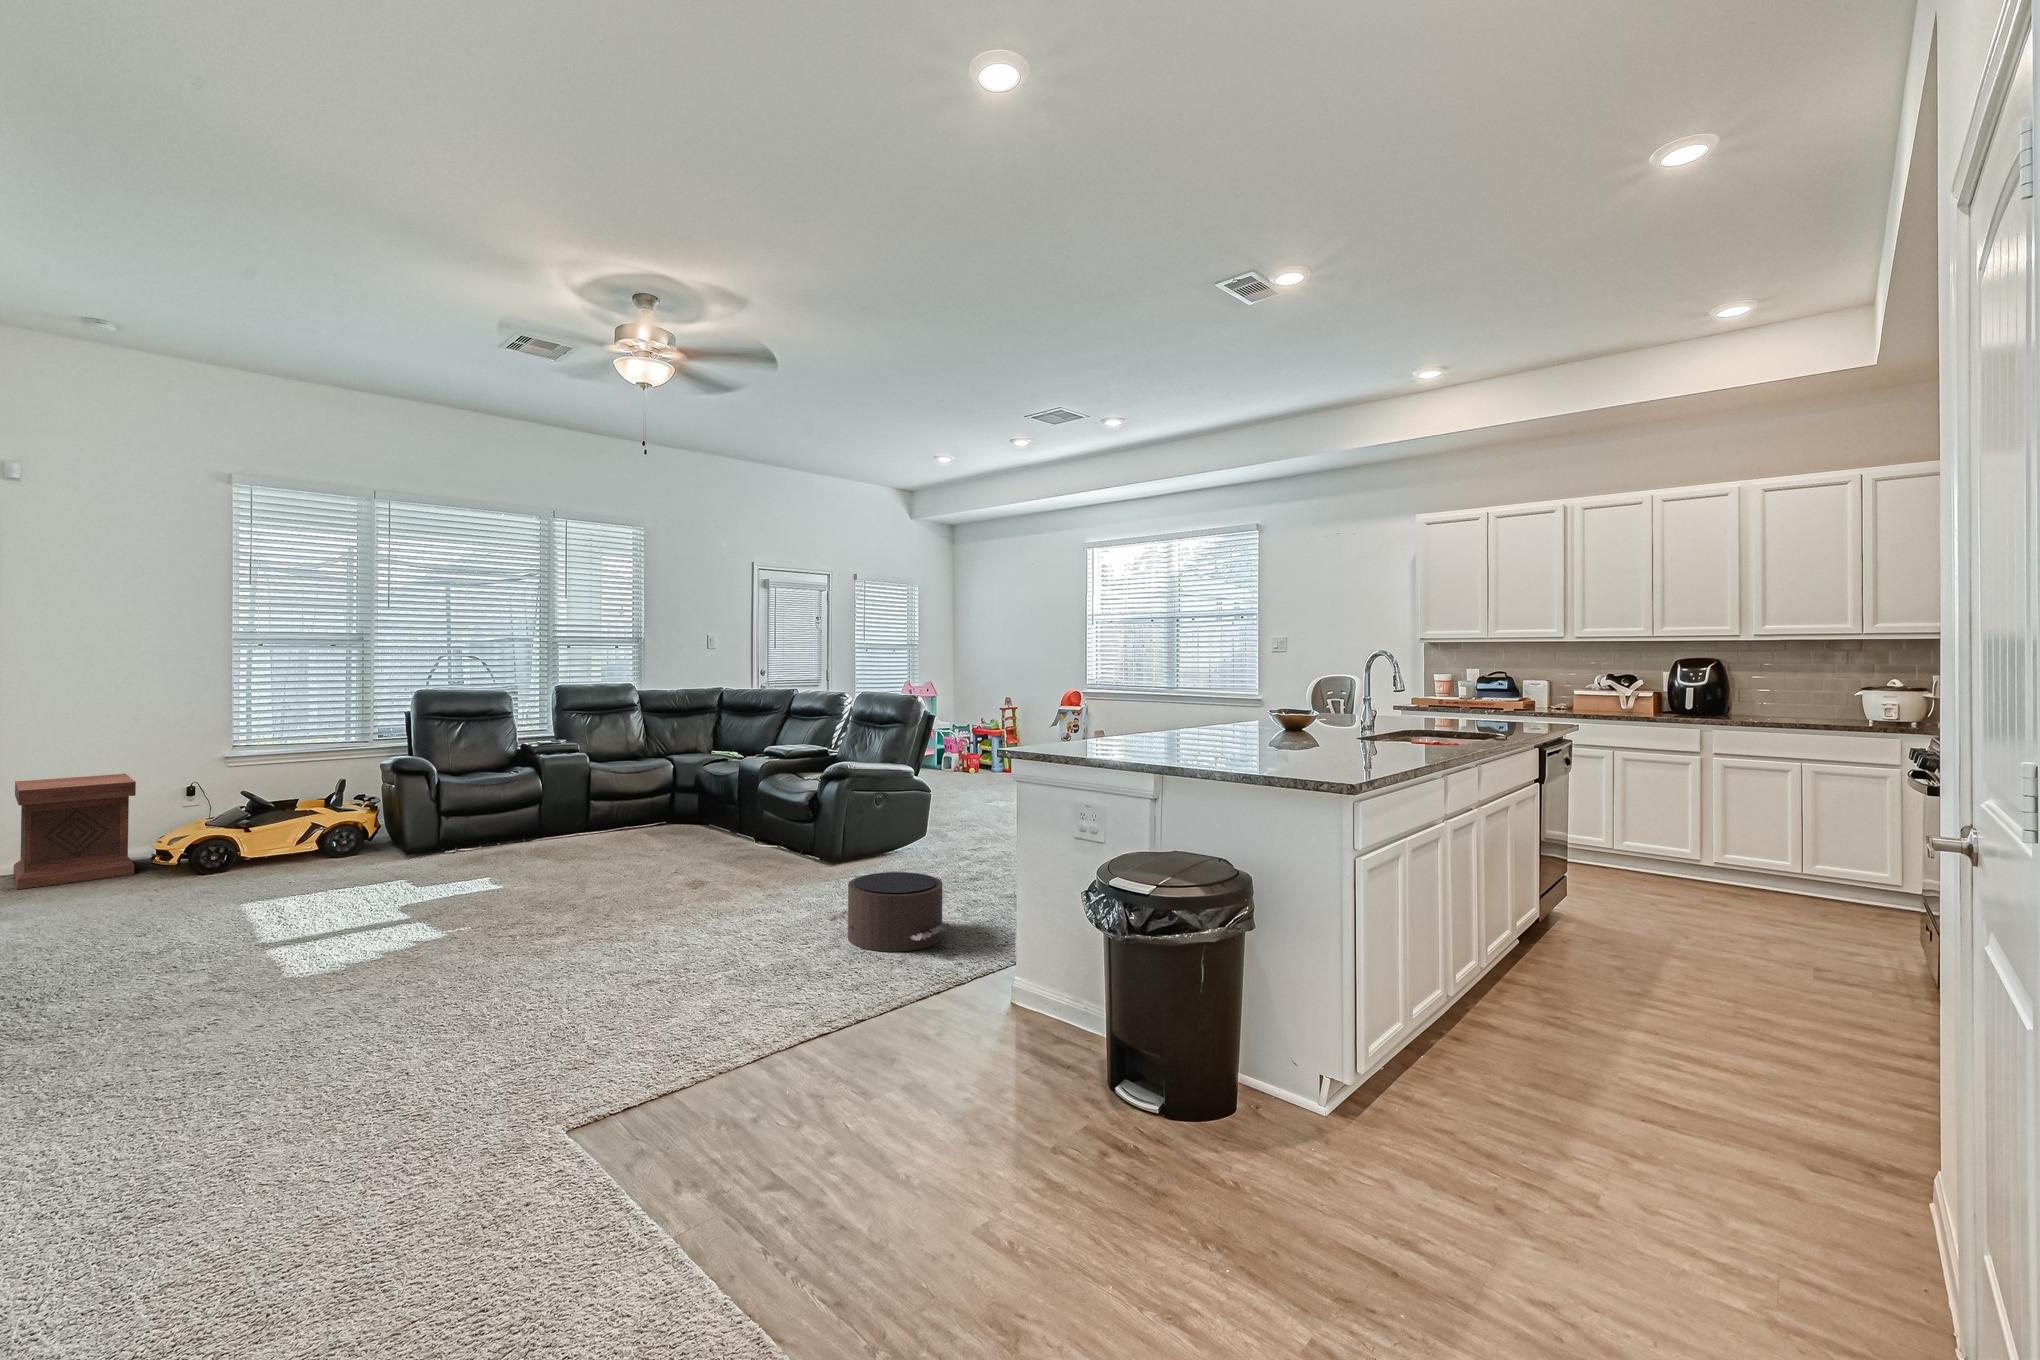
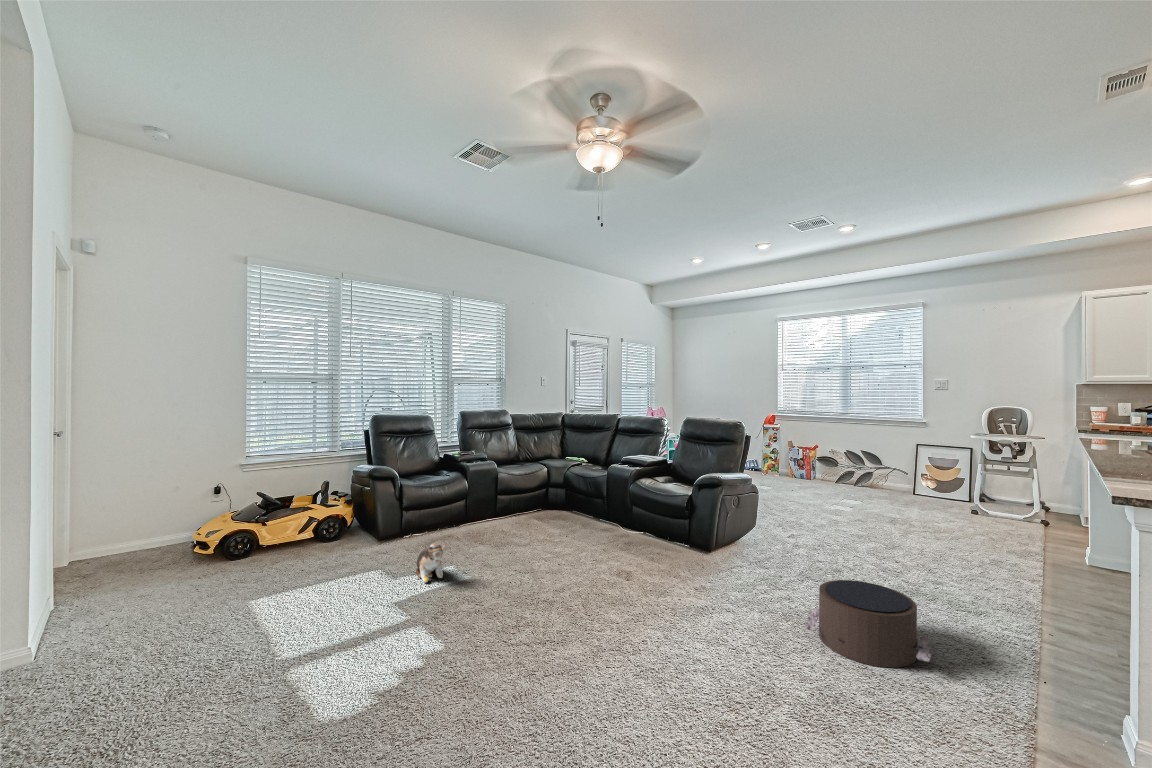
side table: present [14,774,136,889] -> none [87,480,181,578]
plush toy: none [429,843,462,892] -> present [416,543,444,583]

